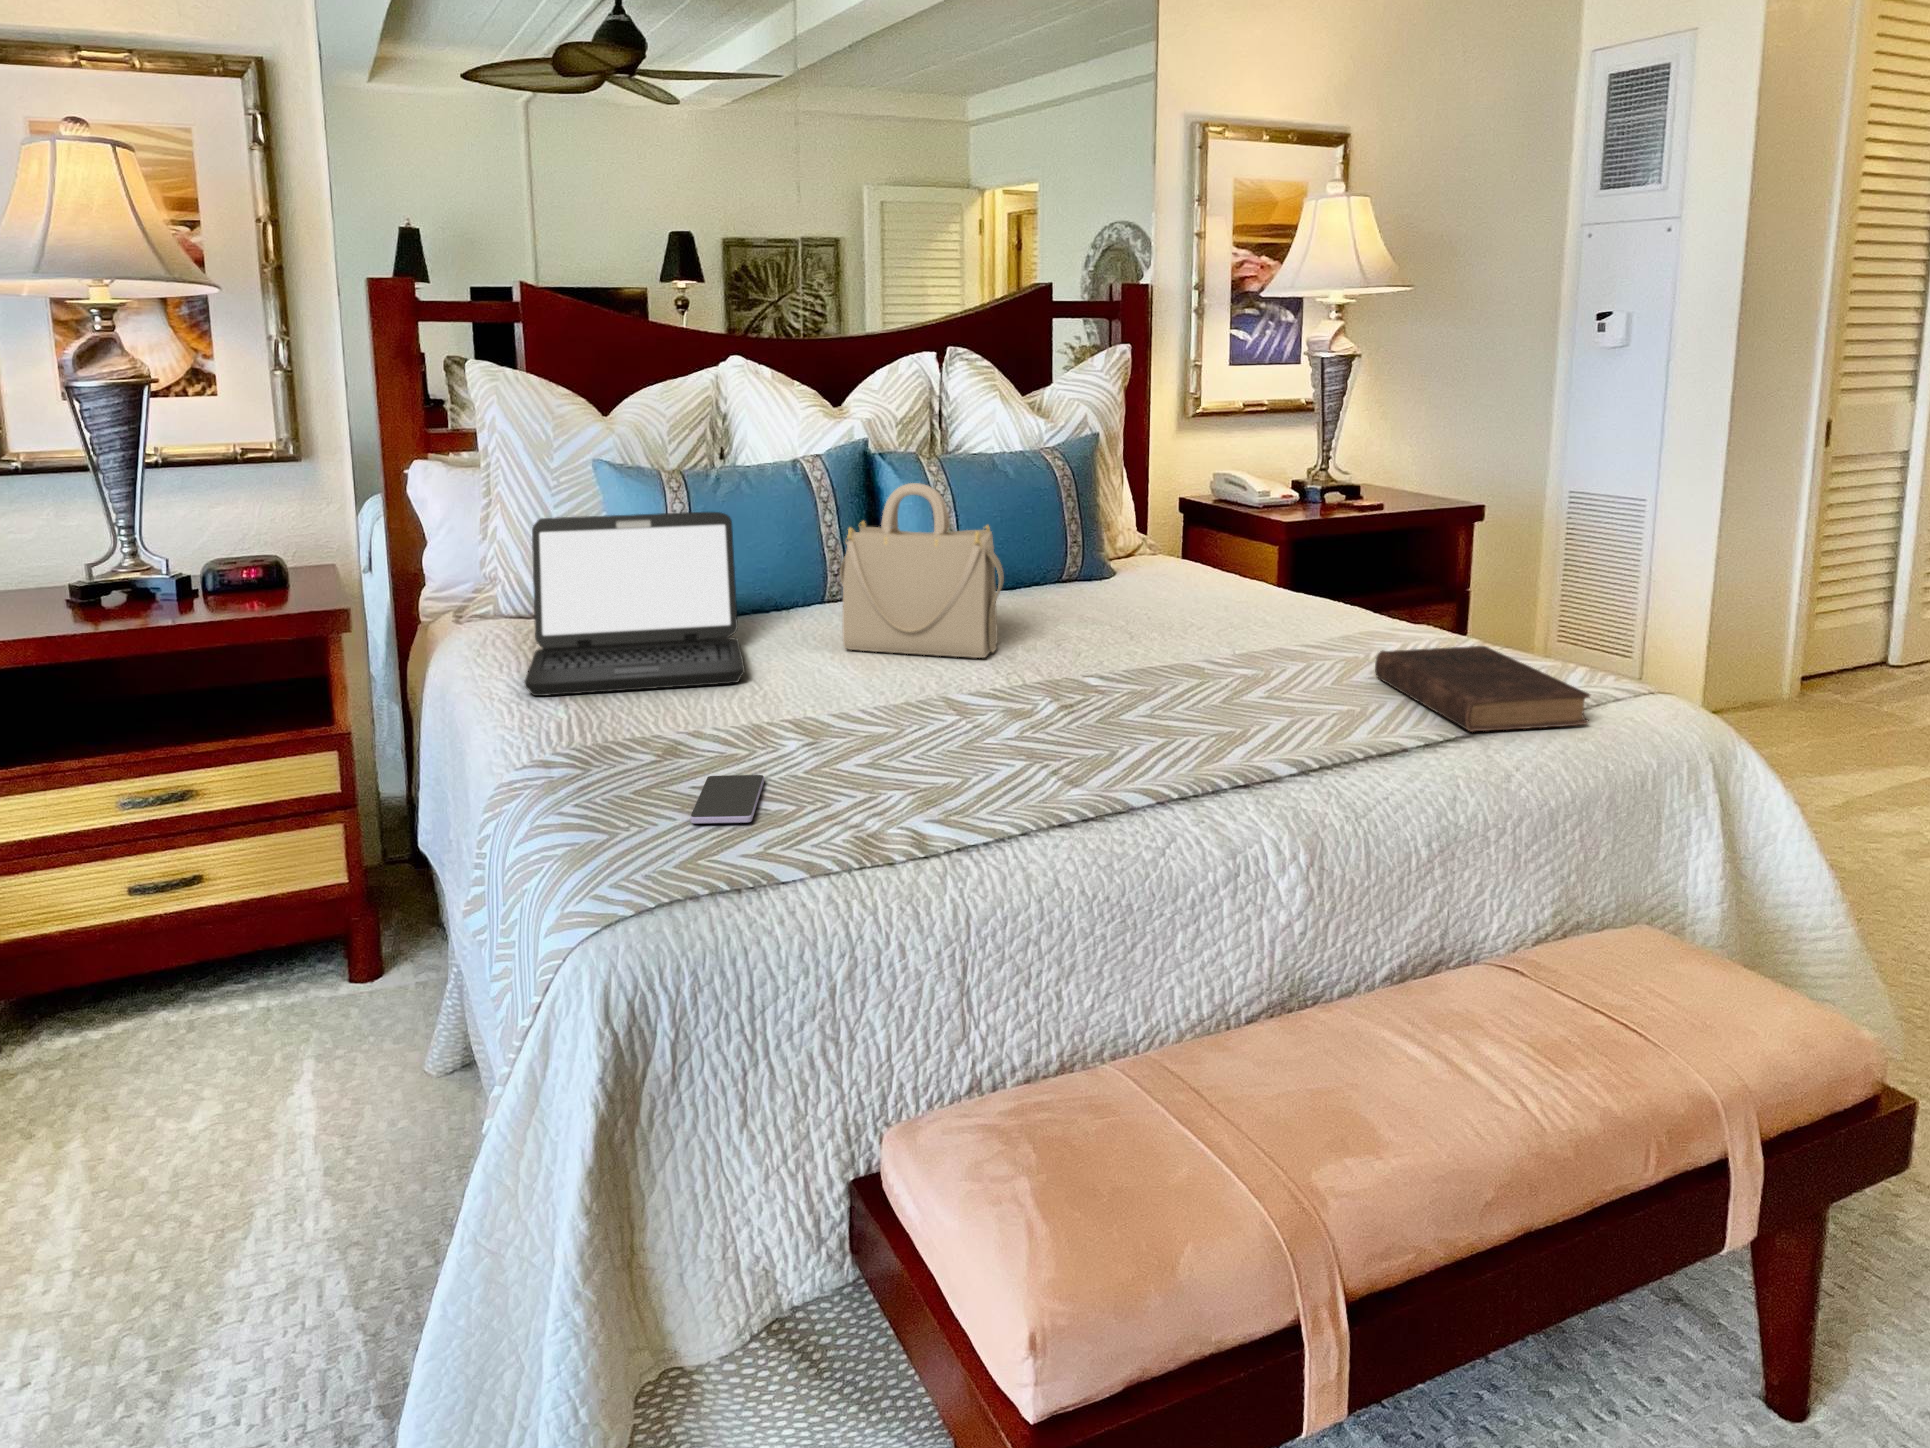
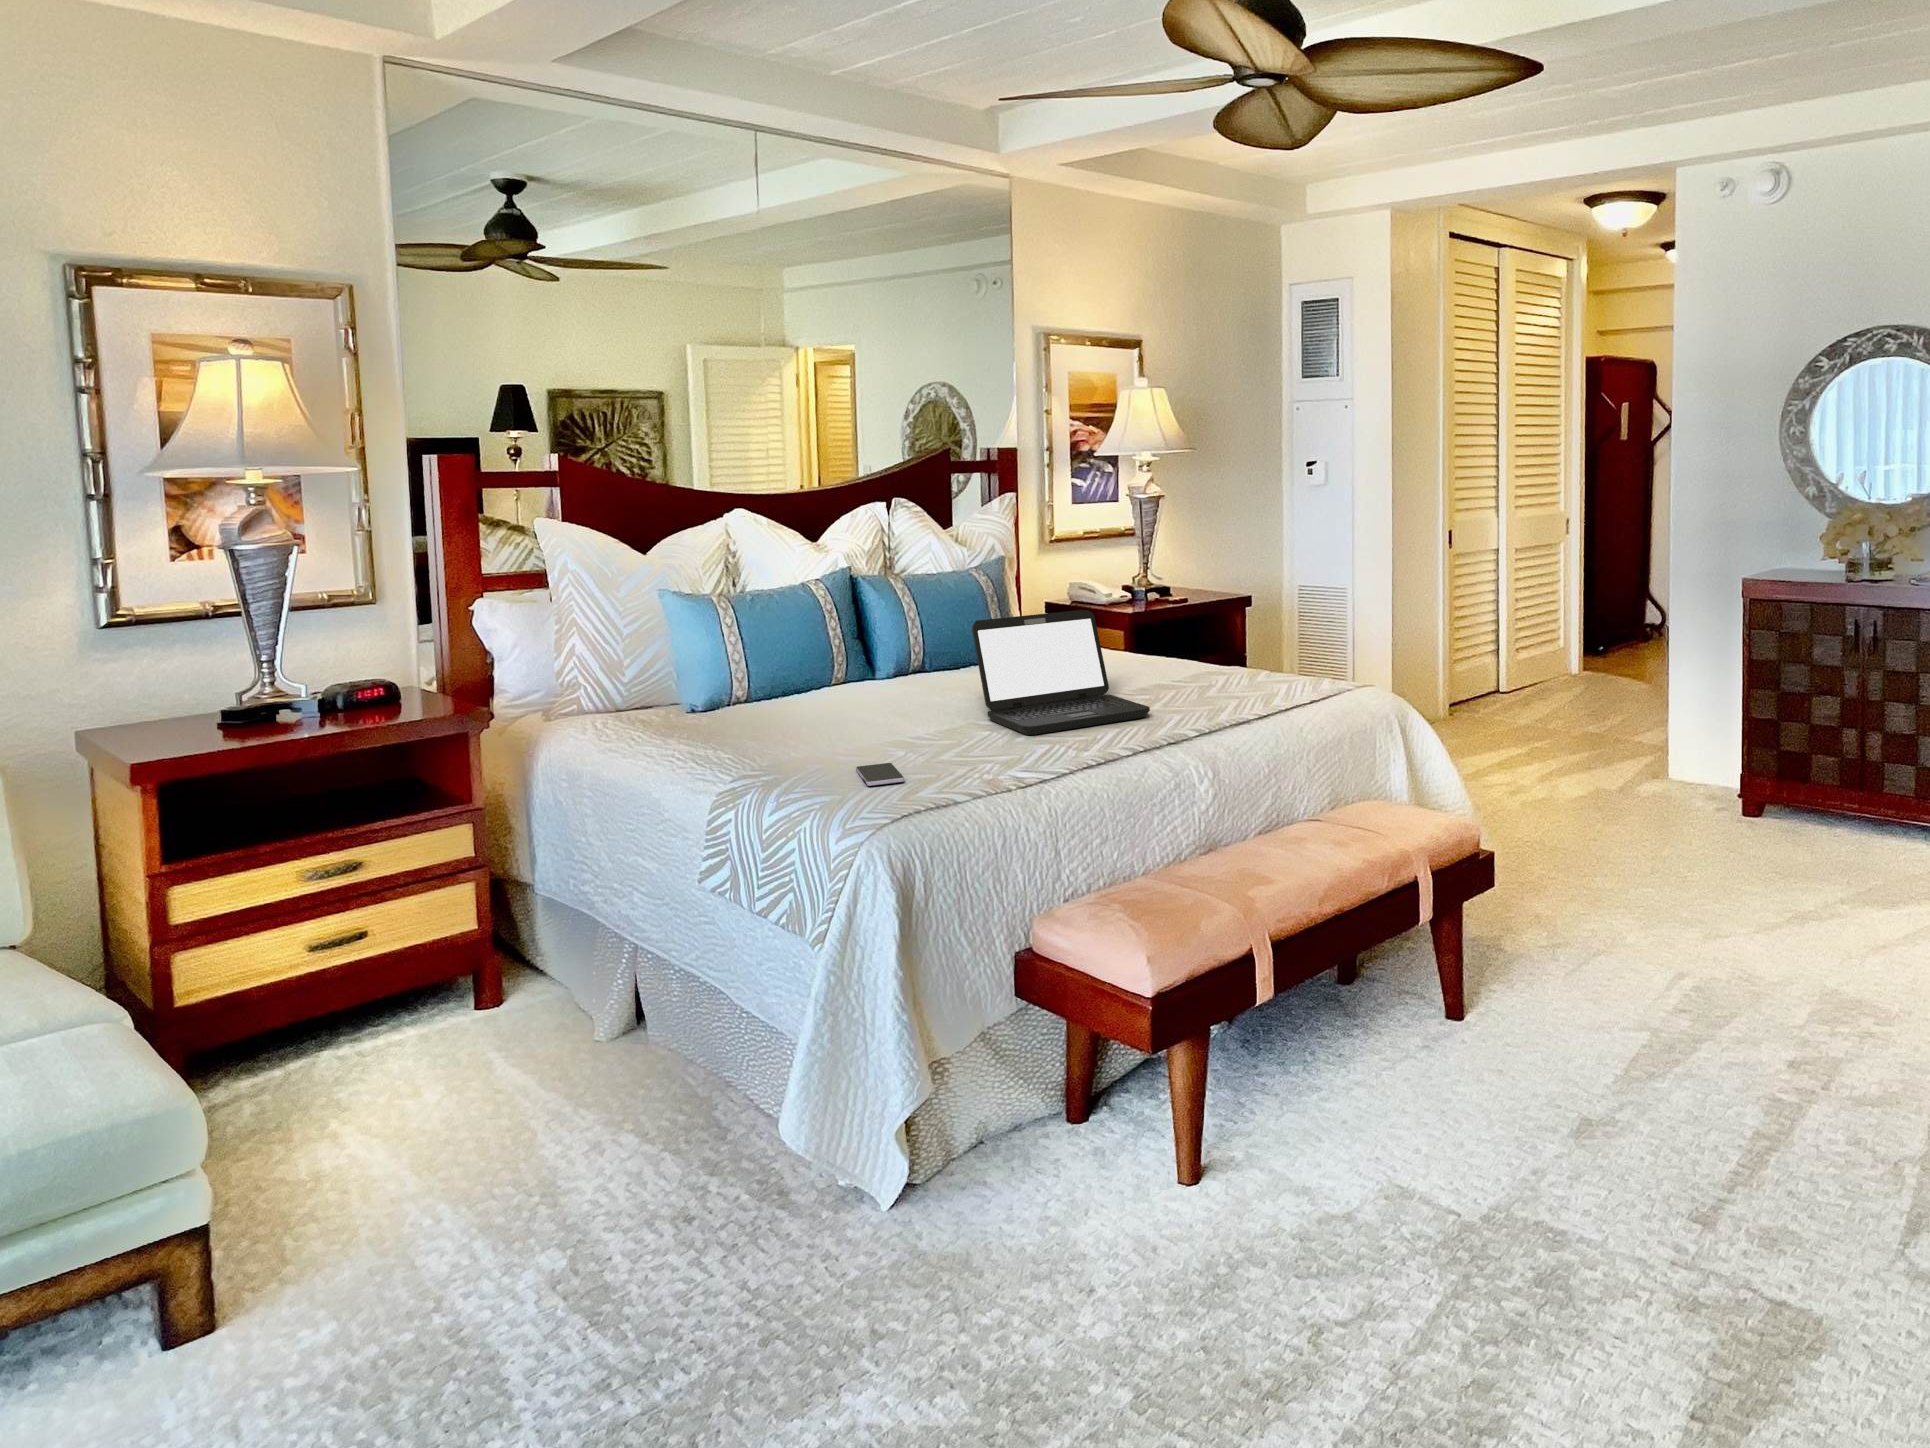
handbag: present [840,483,1004,658] -> none [868,589,982,705]
laptop: present [524,512,745,696] -> present [972,610,1150,735]
book: present [1375,646,1590,732] -> none [1217,666,1336,707]

